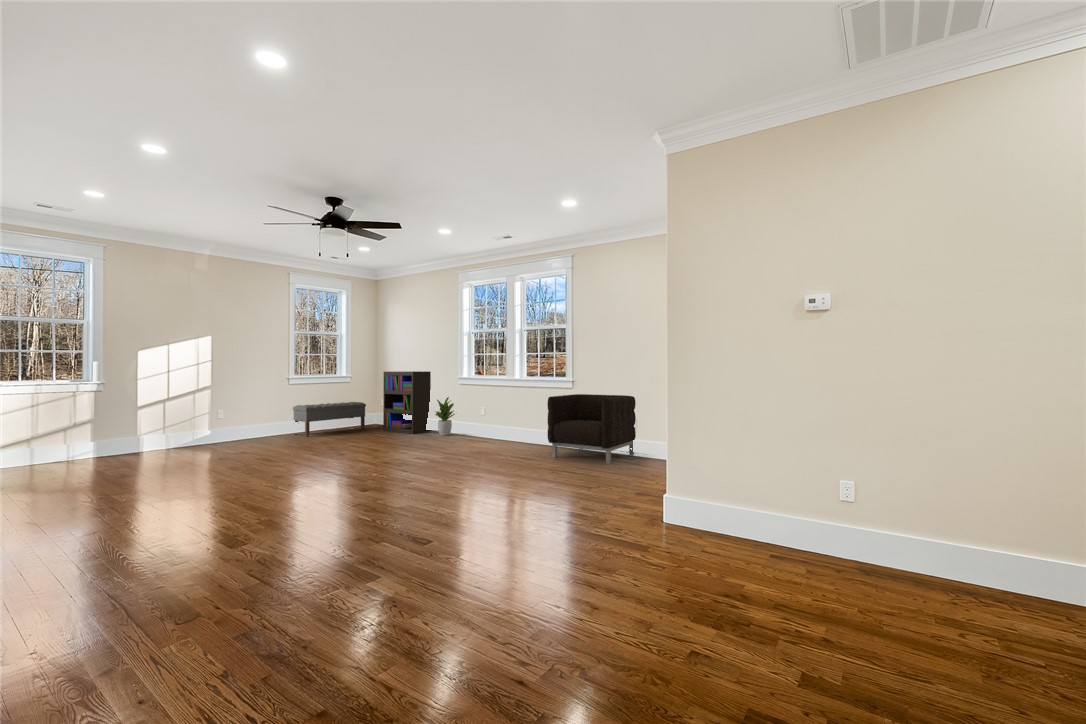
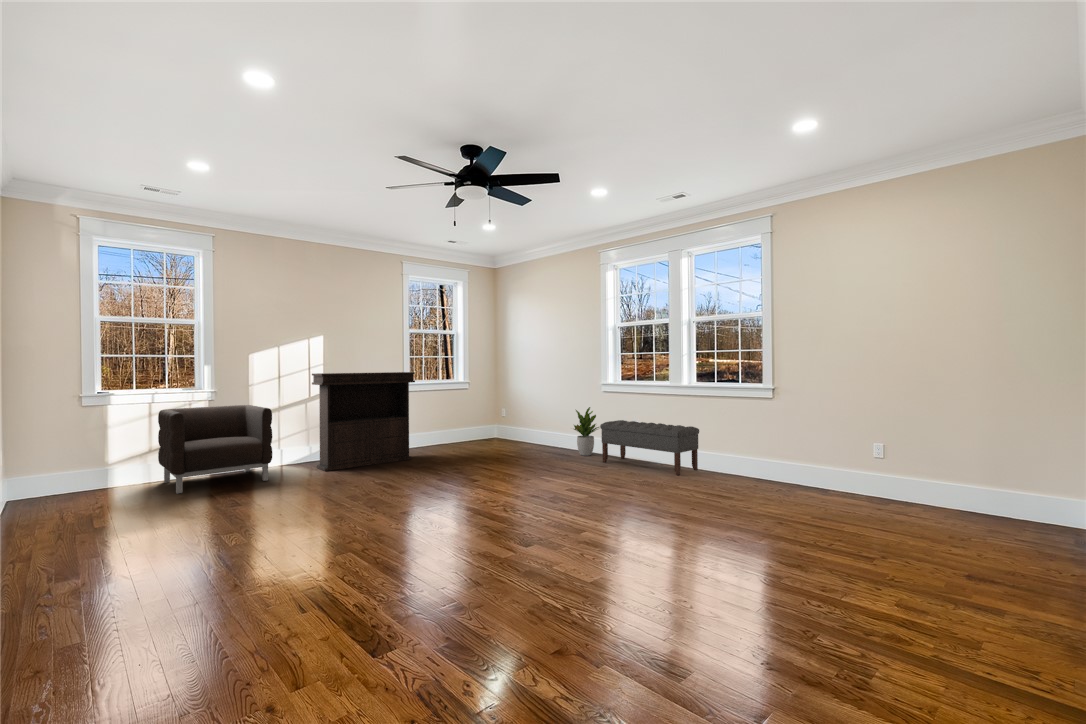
console table: none [199,369,297,452] -> present [312,372,415,471]
bookshelf: present [383,371,431,434] -> none [508,374,566,452]
armchair: present [548,394,636,464] -> present [158,405,272,494]
bench: present [293,402,366,437] -> present [600,420,699,475]

